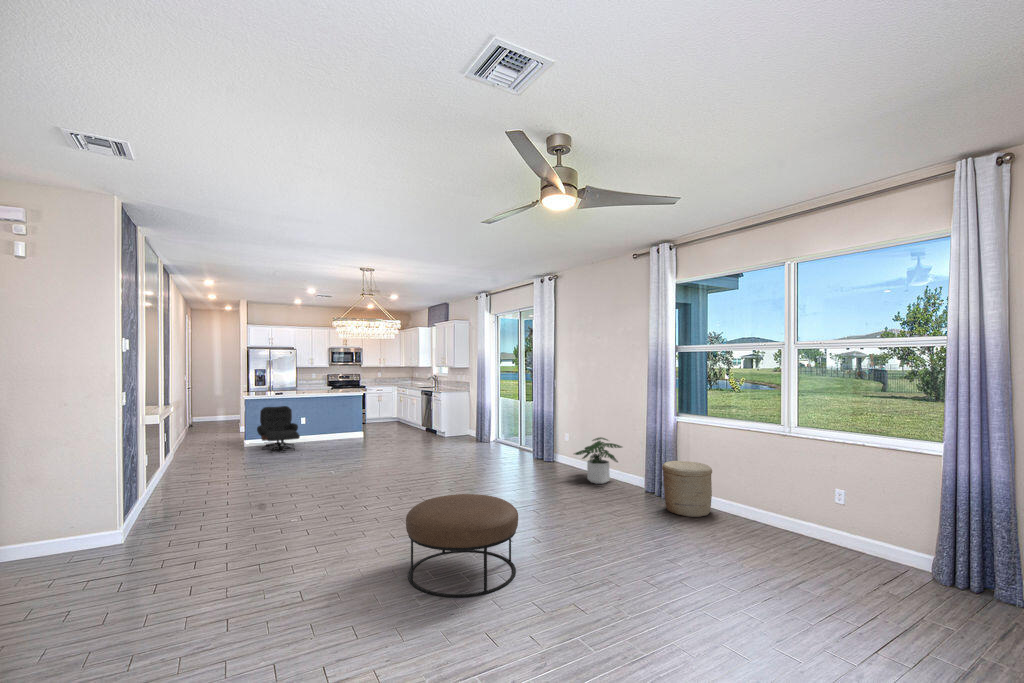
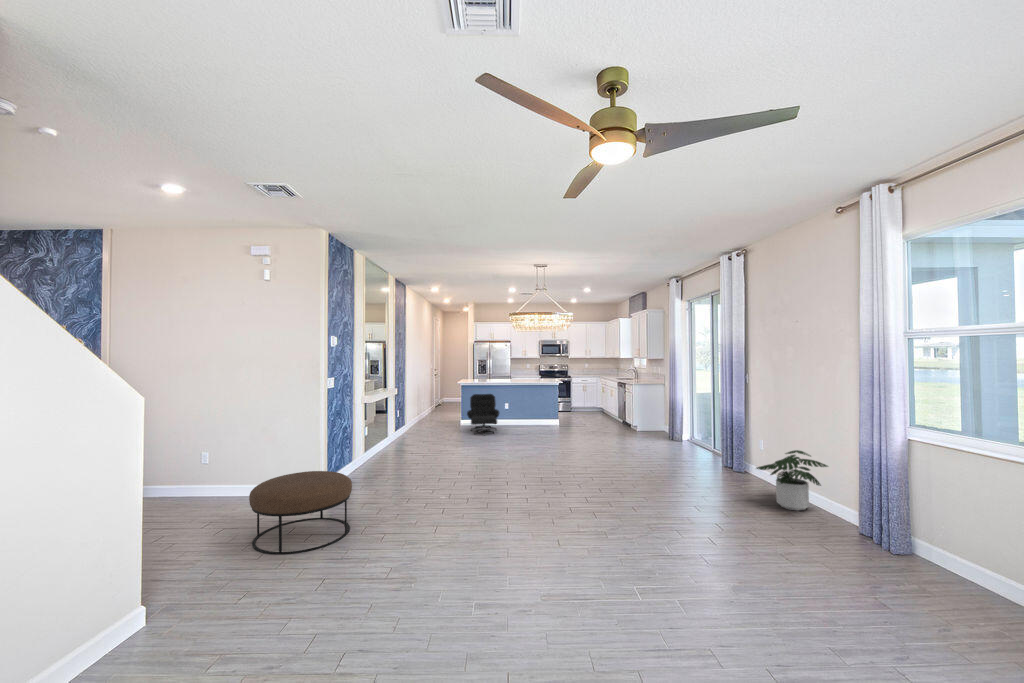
woven basket: present [662,461,712,517] -> none [872,497,964,589]
ottoman: present [406,494,518,597] -> present [249,471,352,554]

